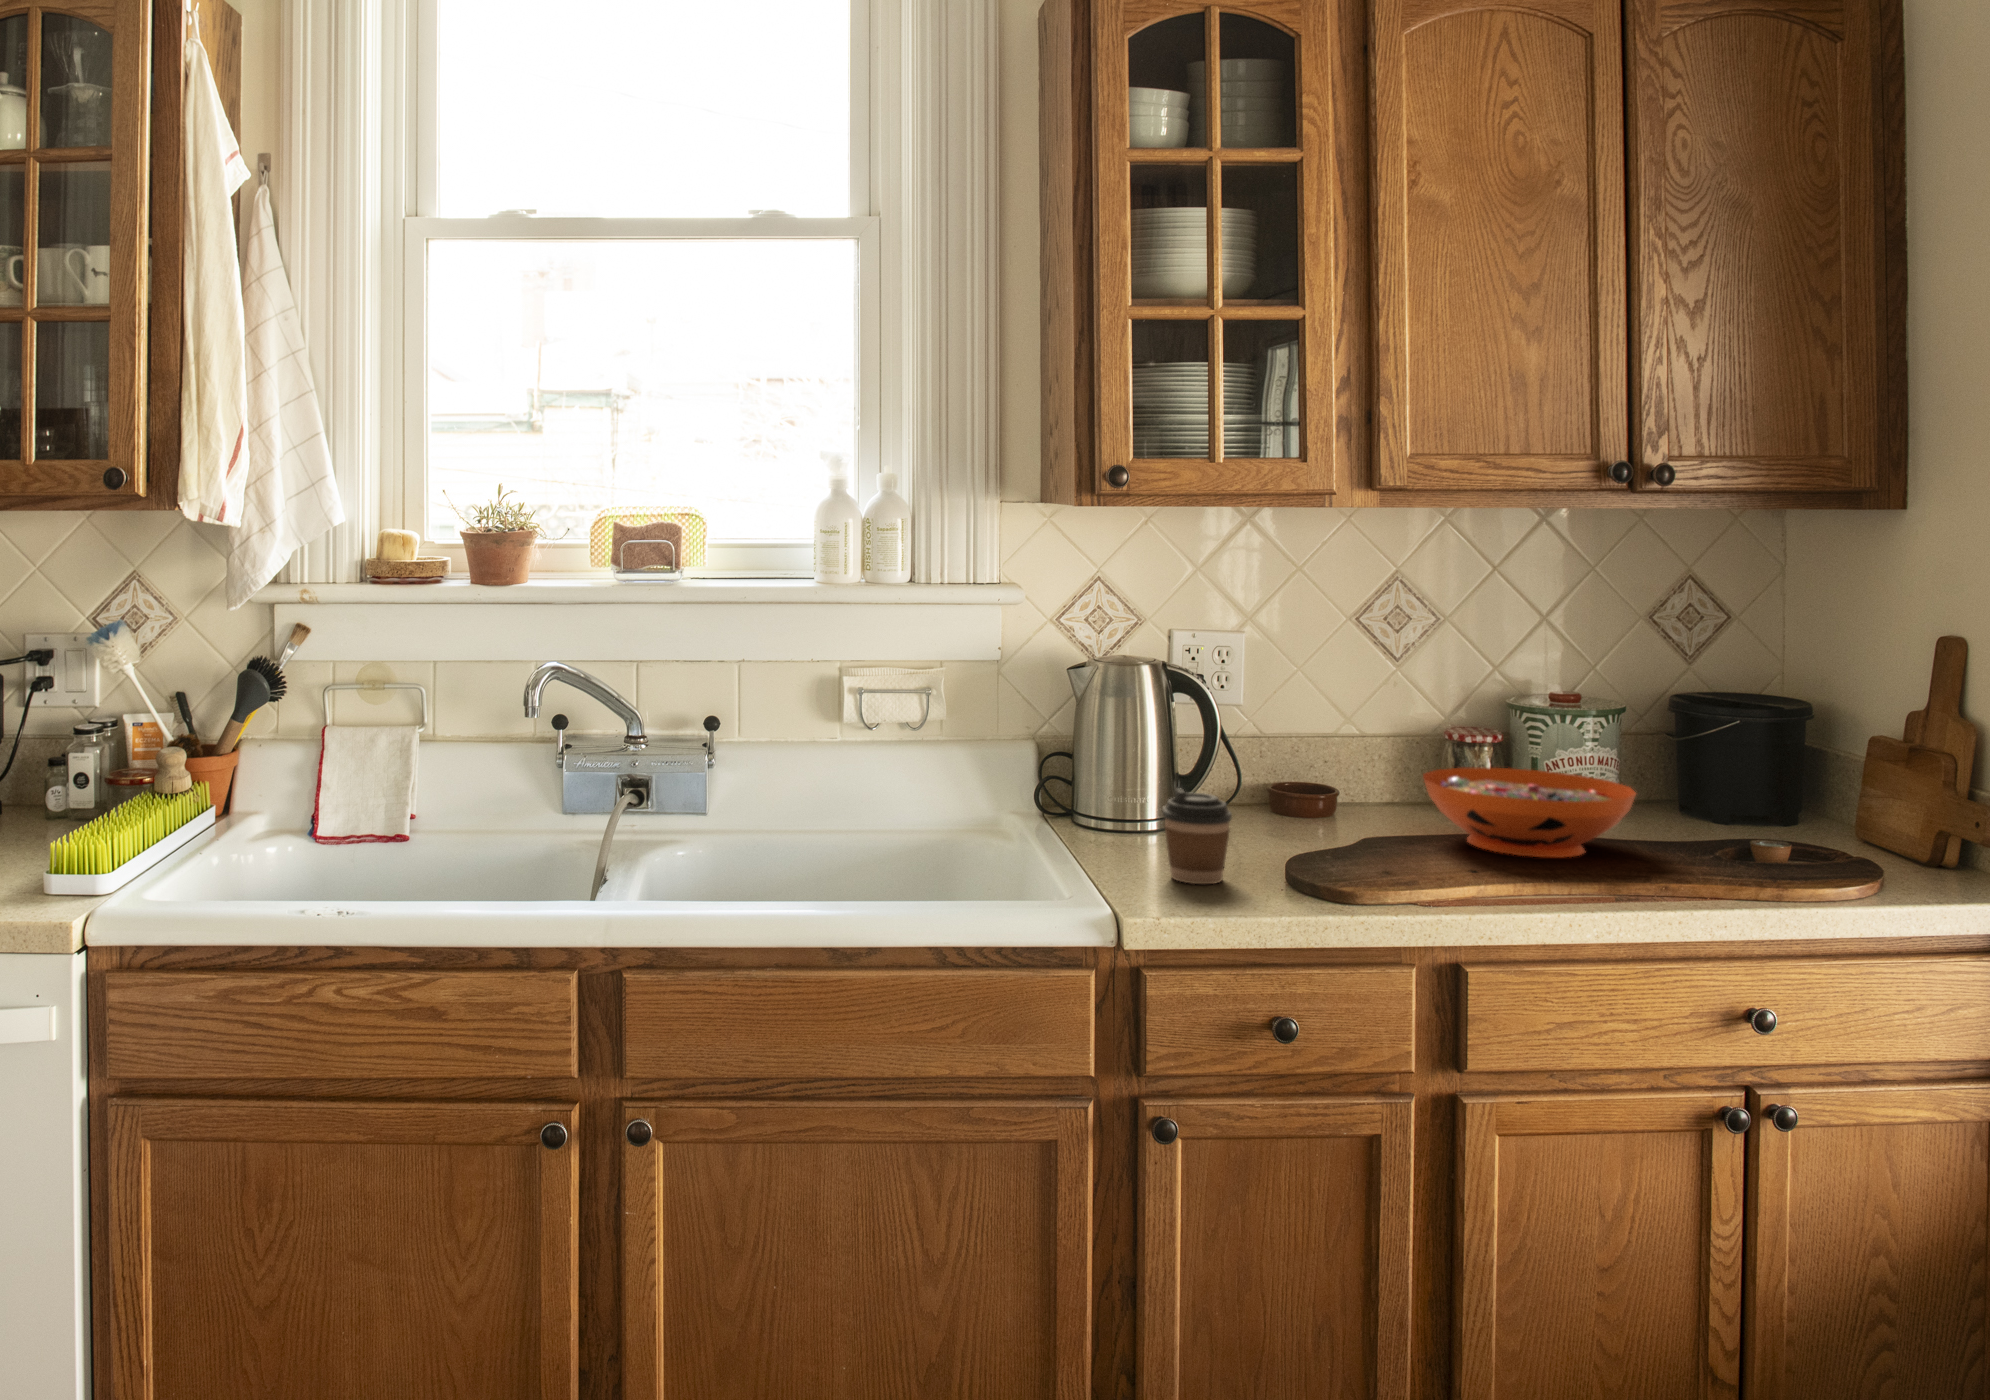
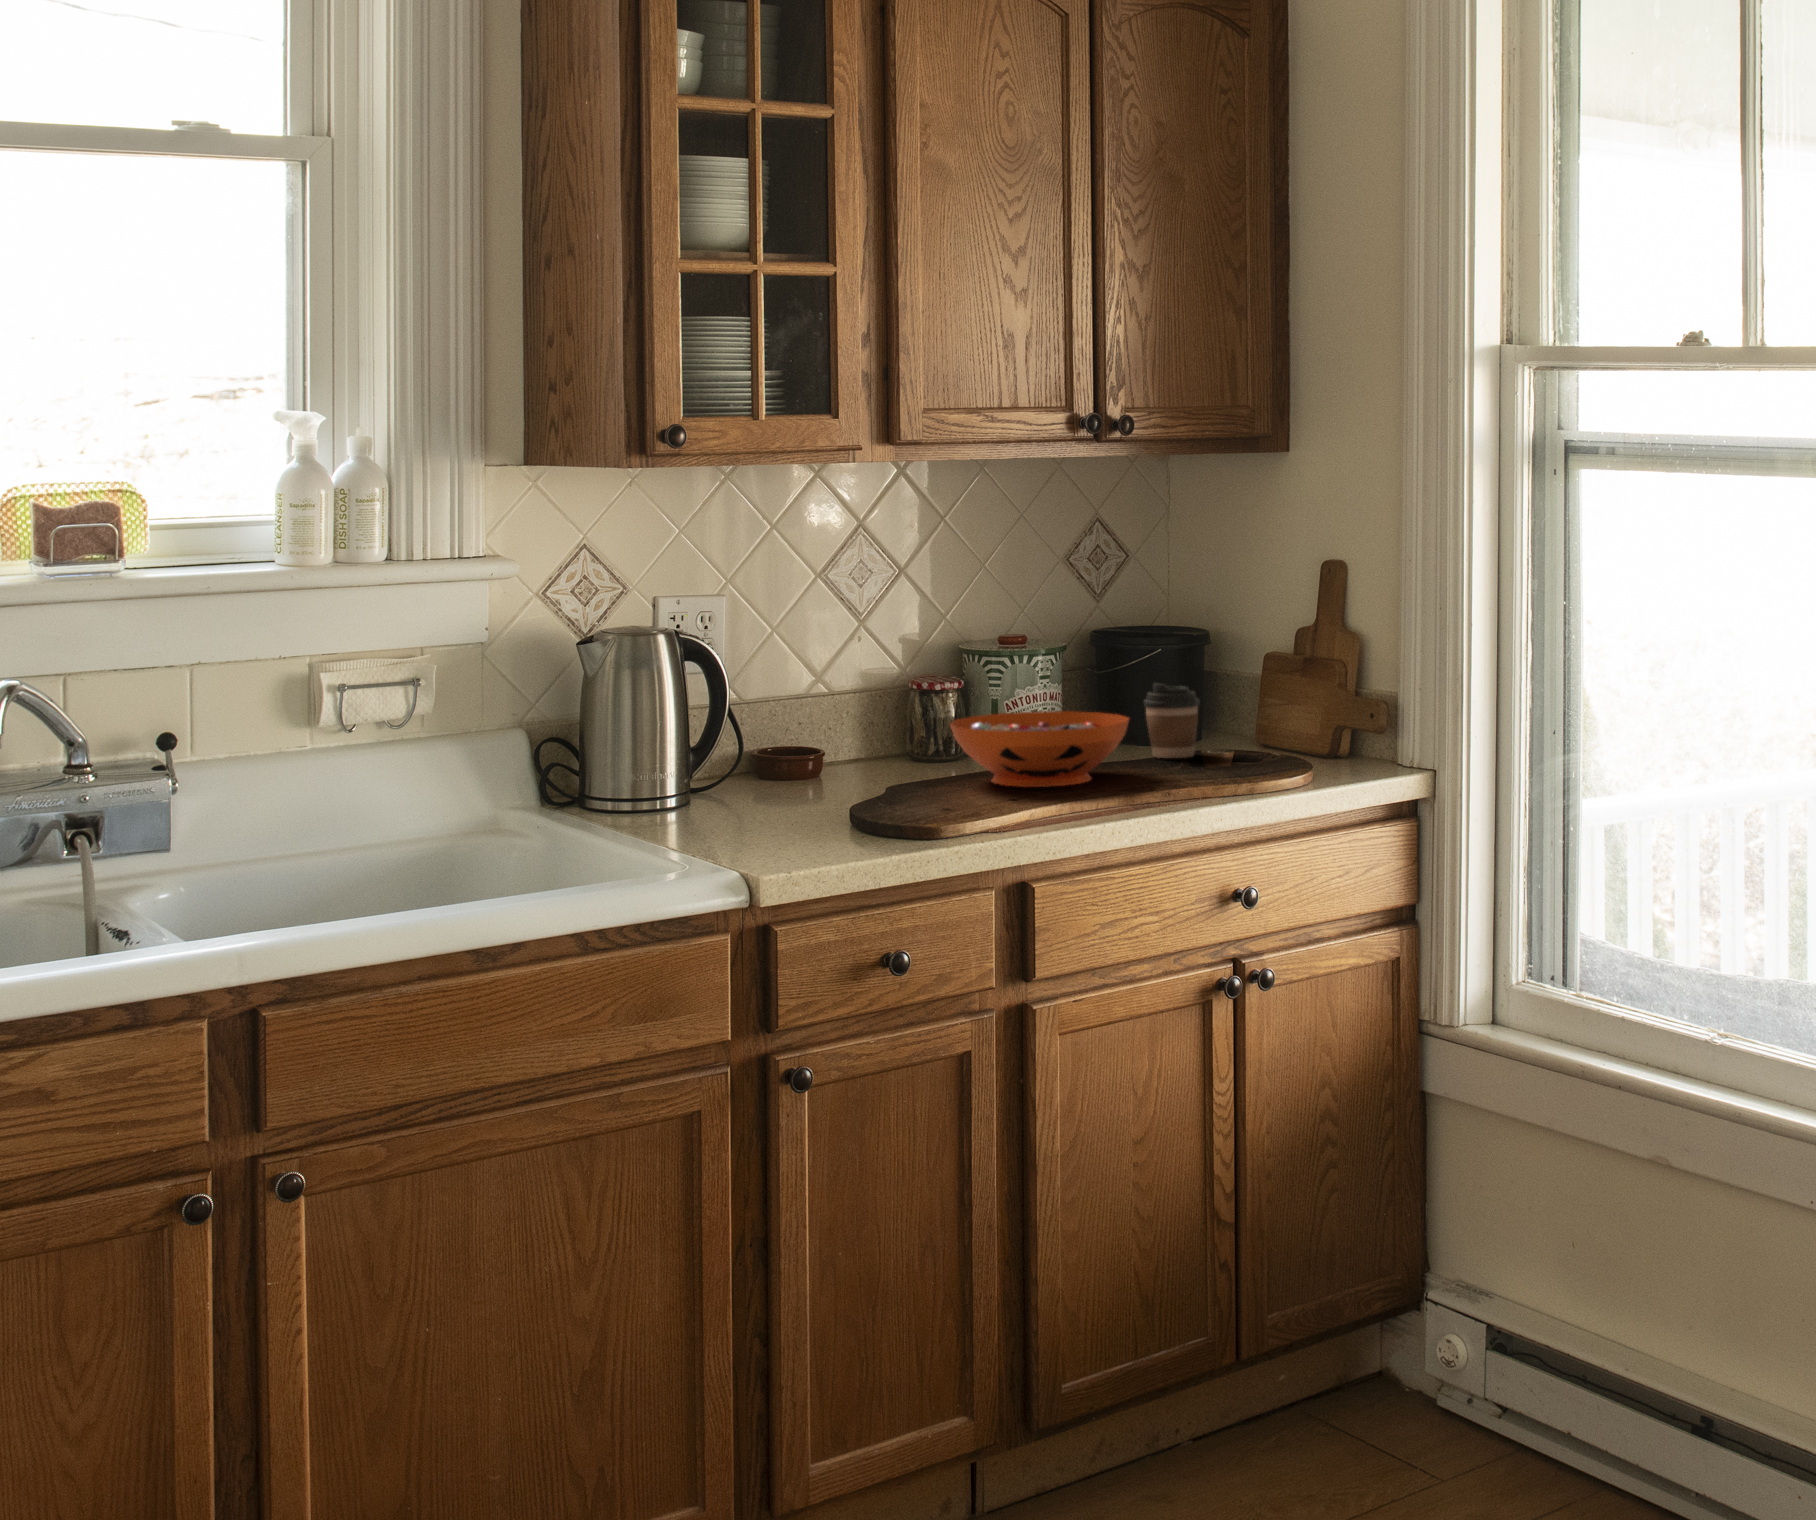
coffee cup: present [1163,788,1232,884] -> present [1144,683,1199,758]

